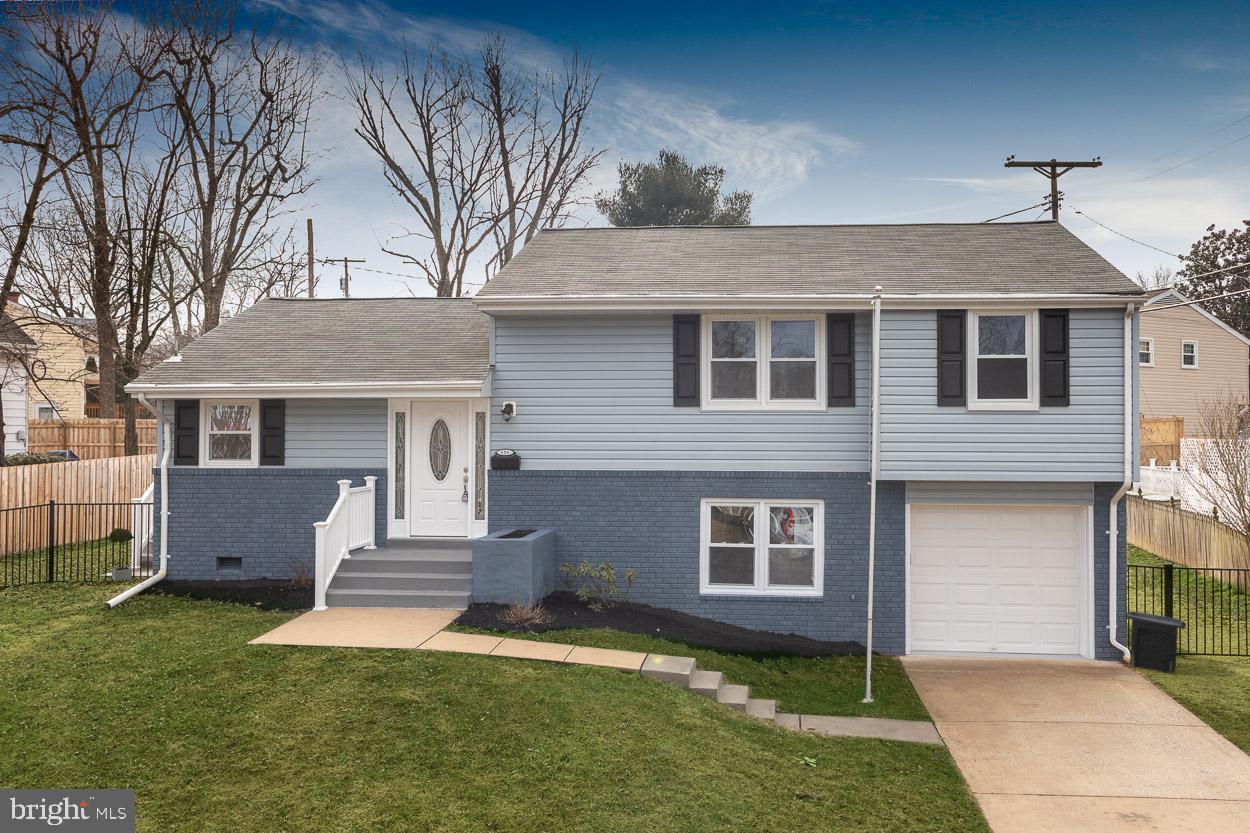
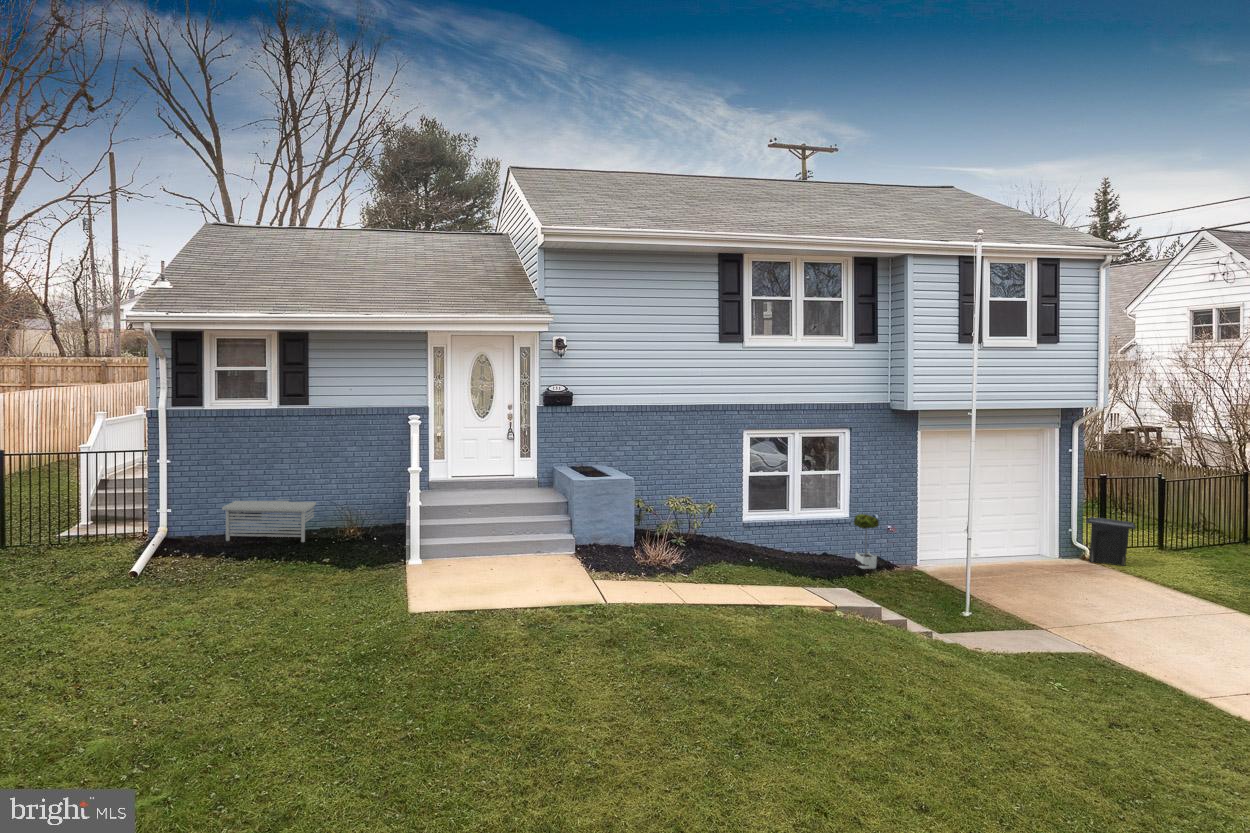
potted tree: present [109,528,135,581] -> present [854,514,879,569]
storage bench: none [199,550,290,594] -> present [222,499,316,542]

